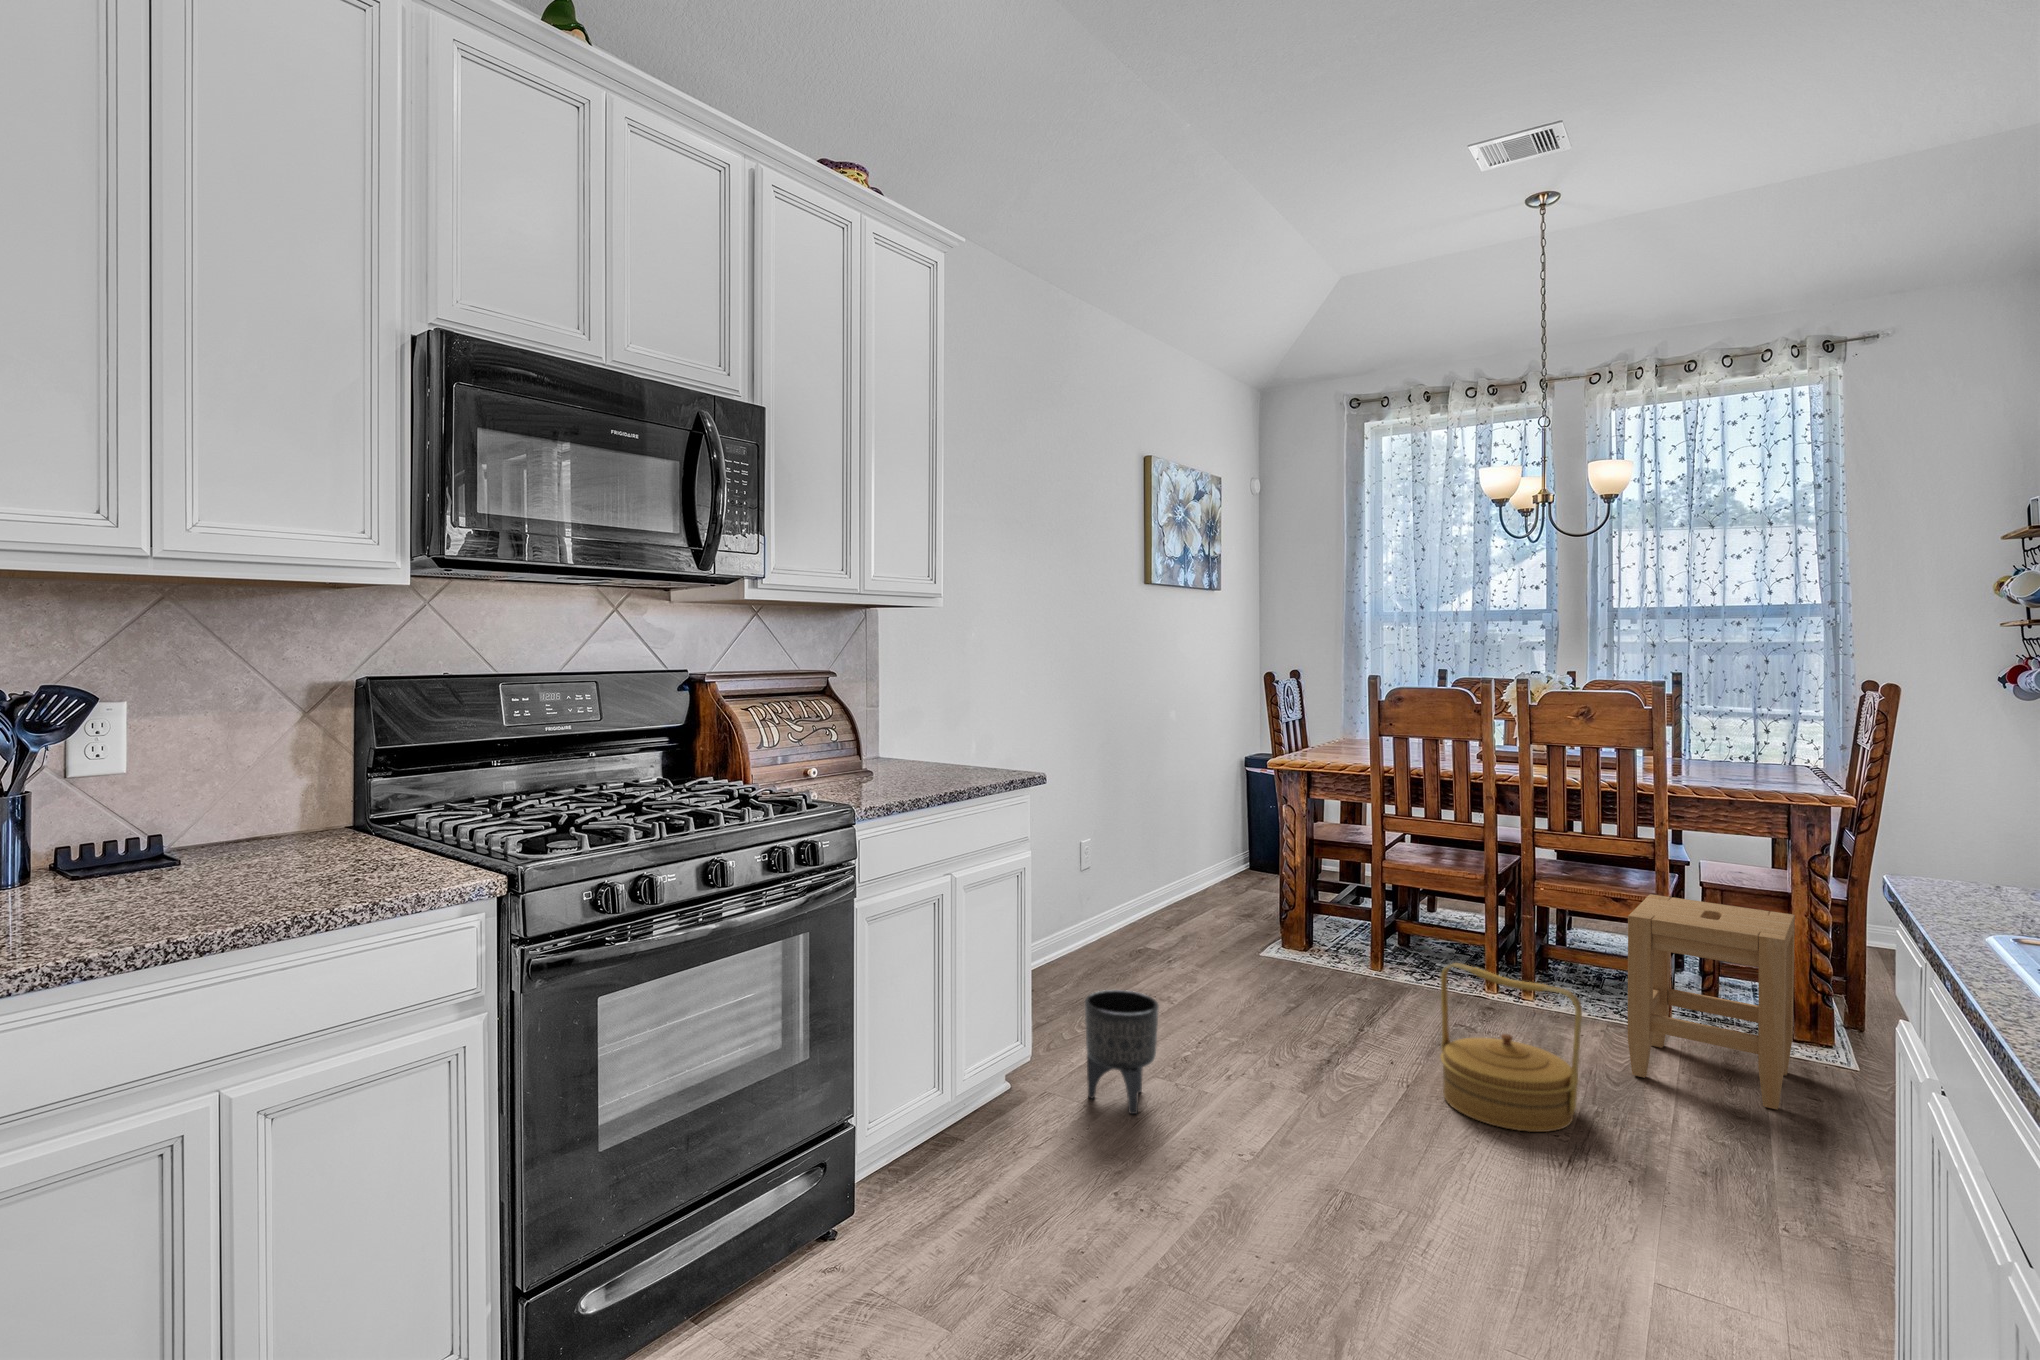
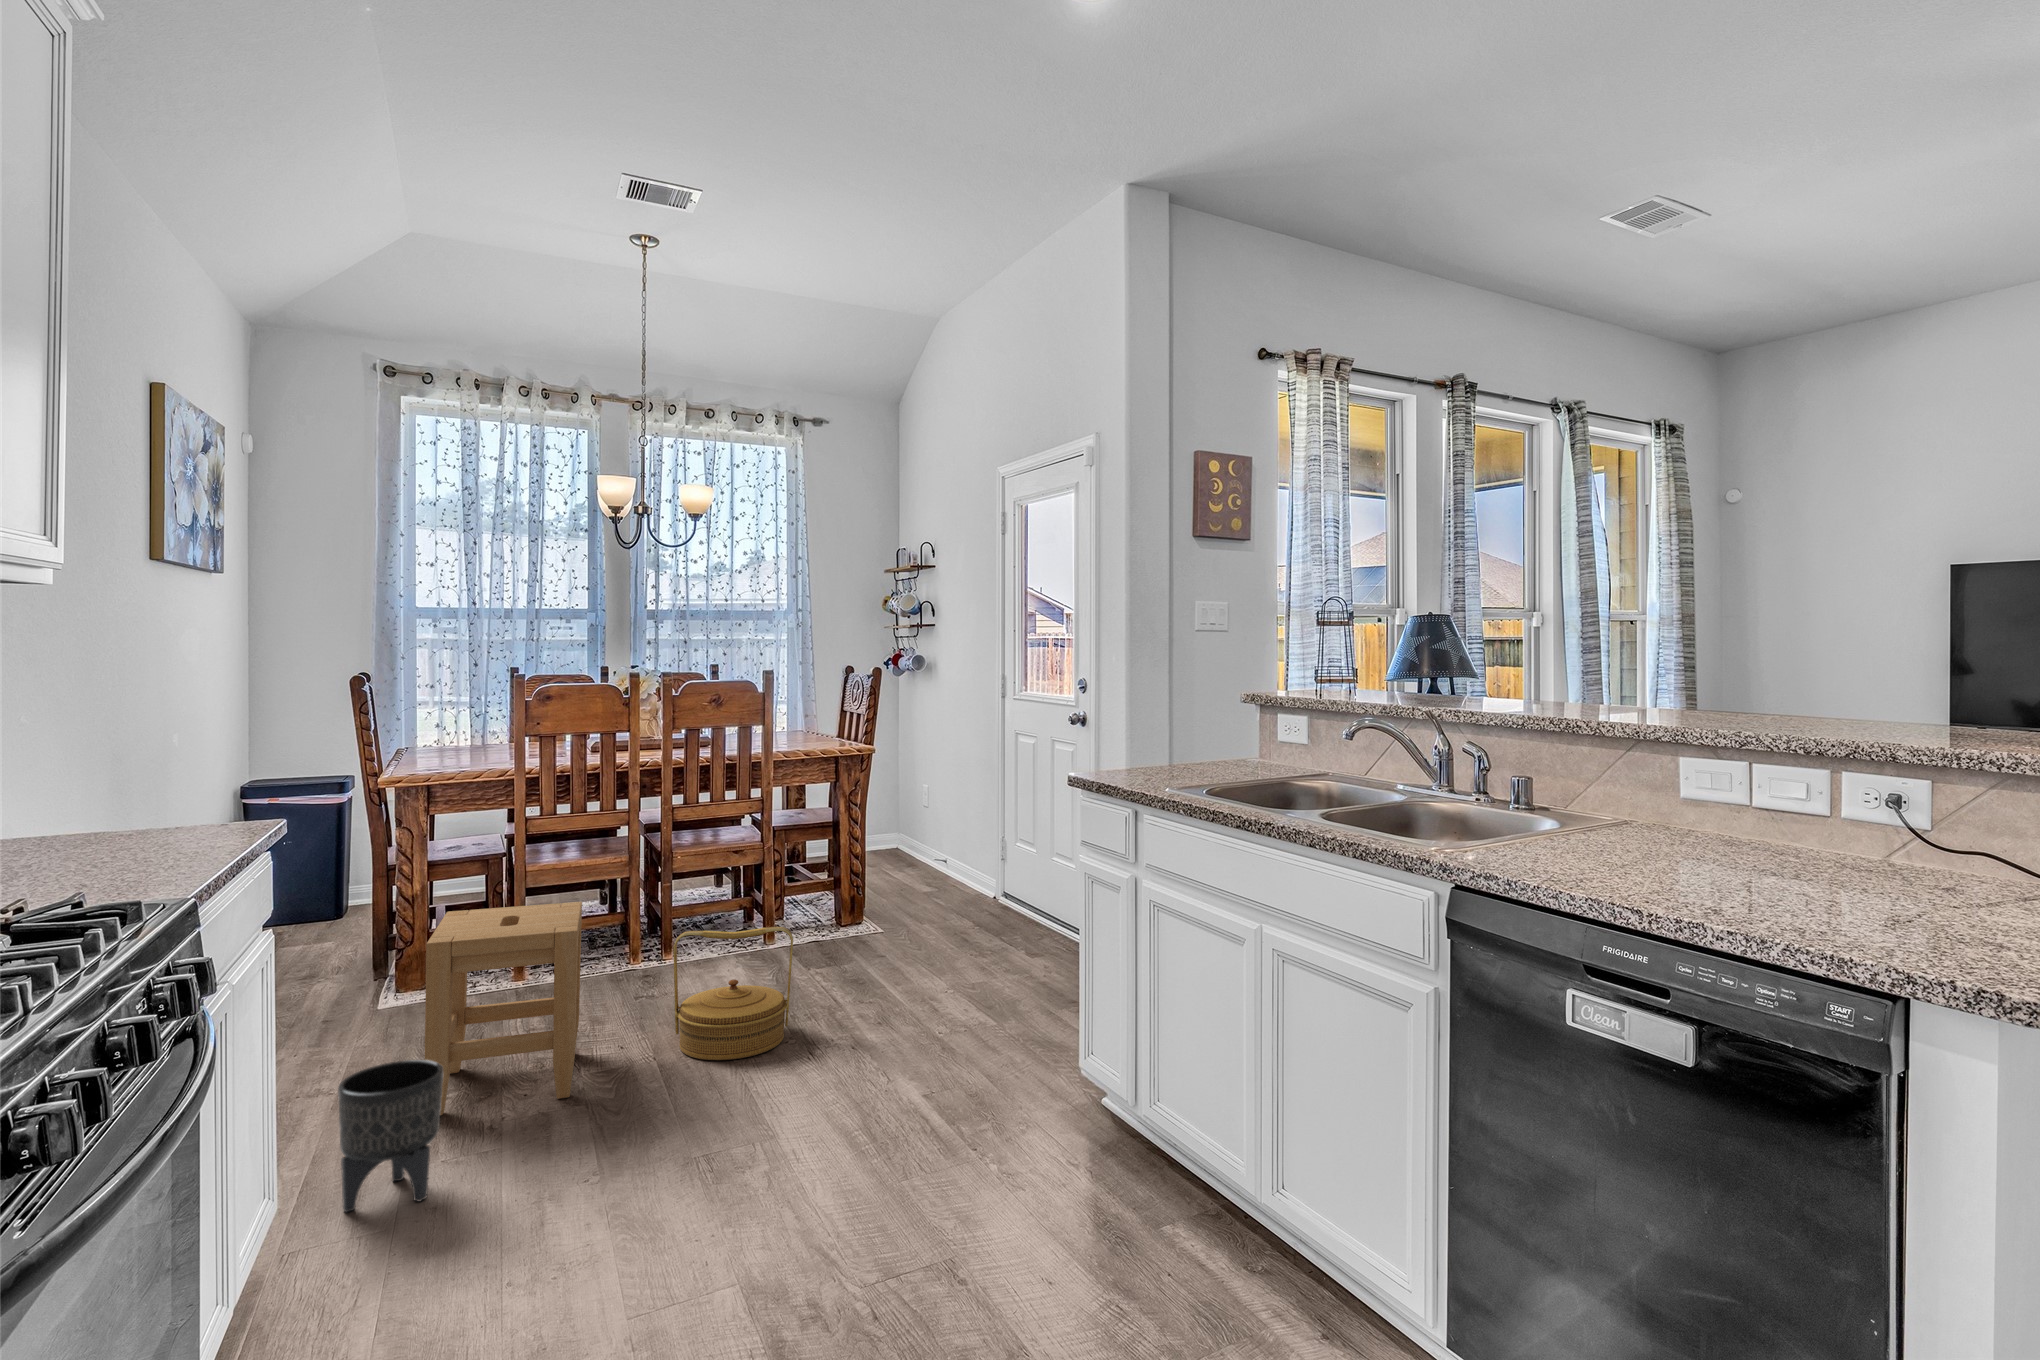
stool: present [1628,894,1795,1110] -> present [425,902,582,1115]

